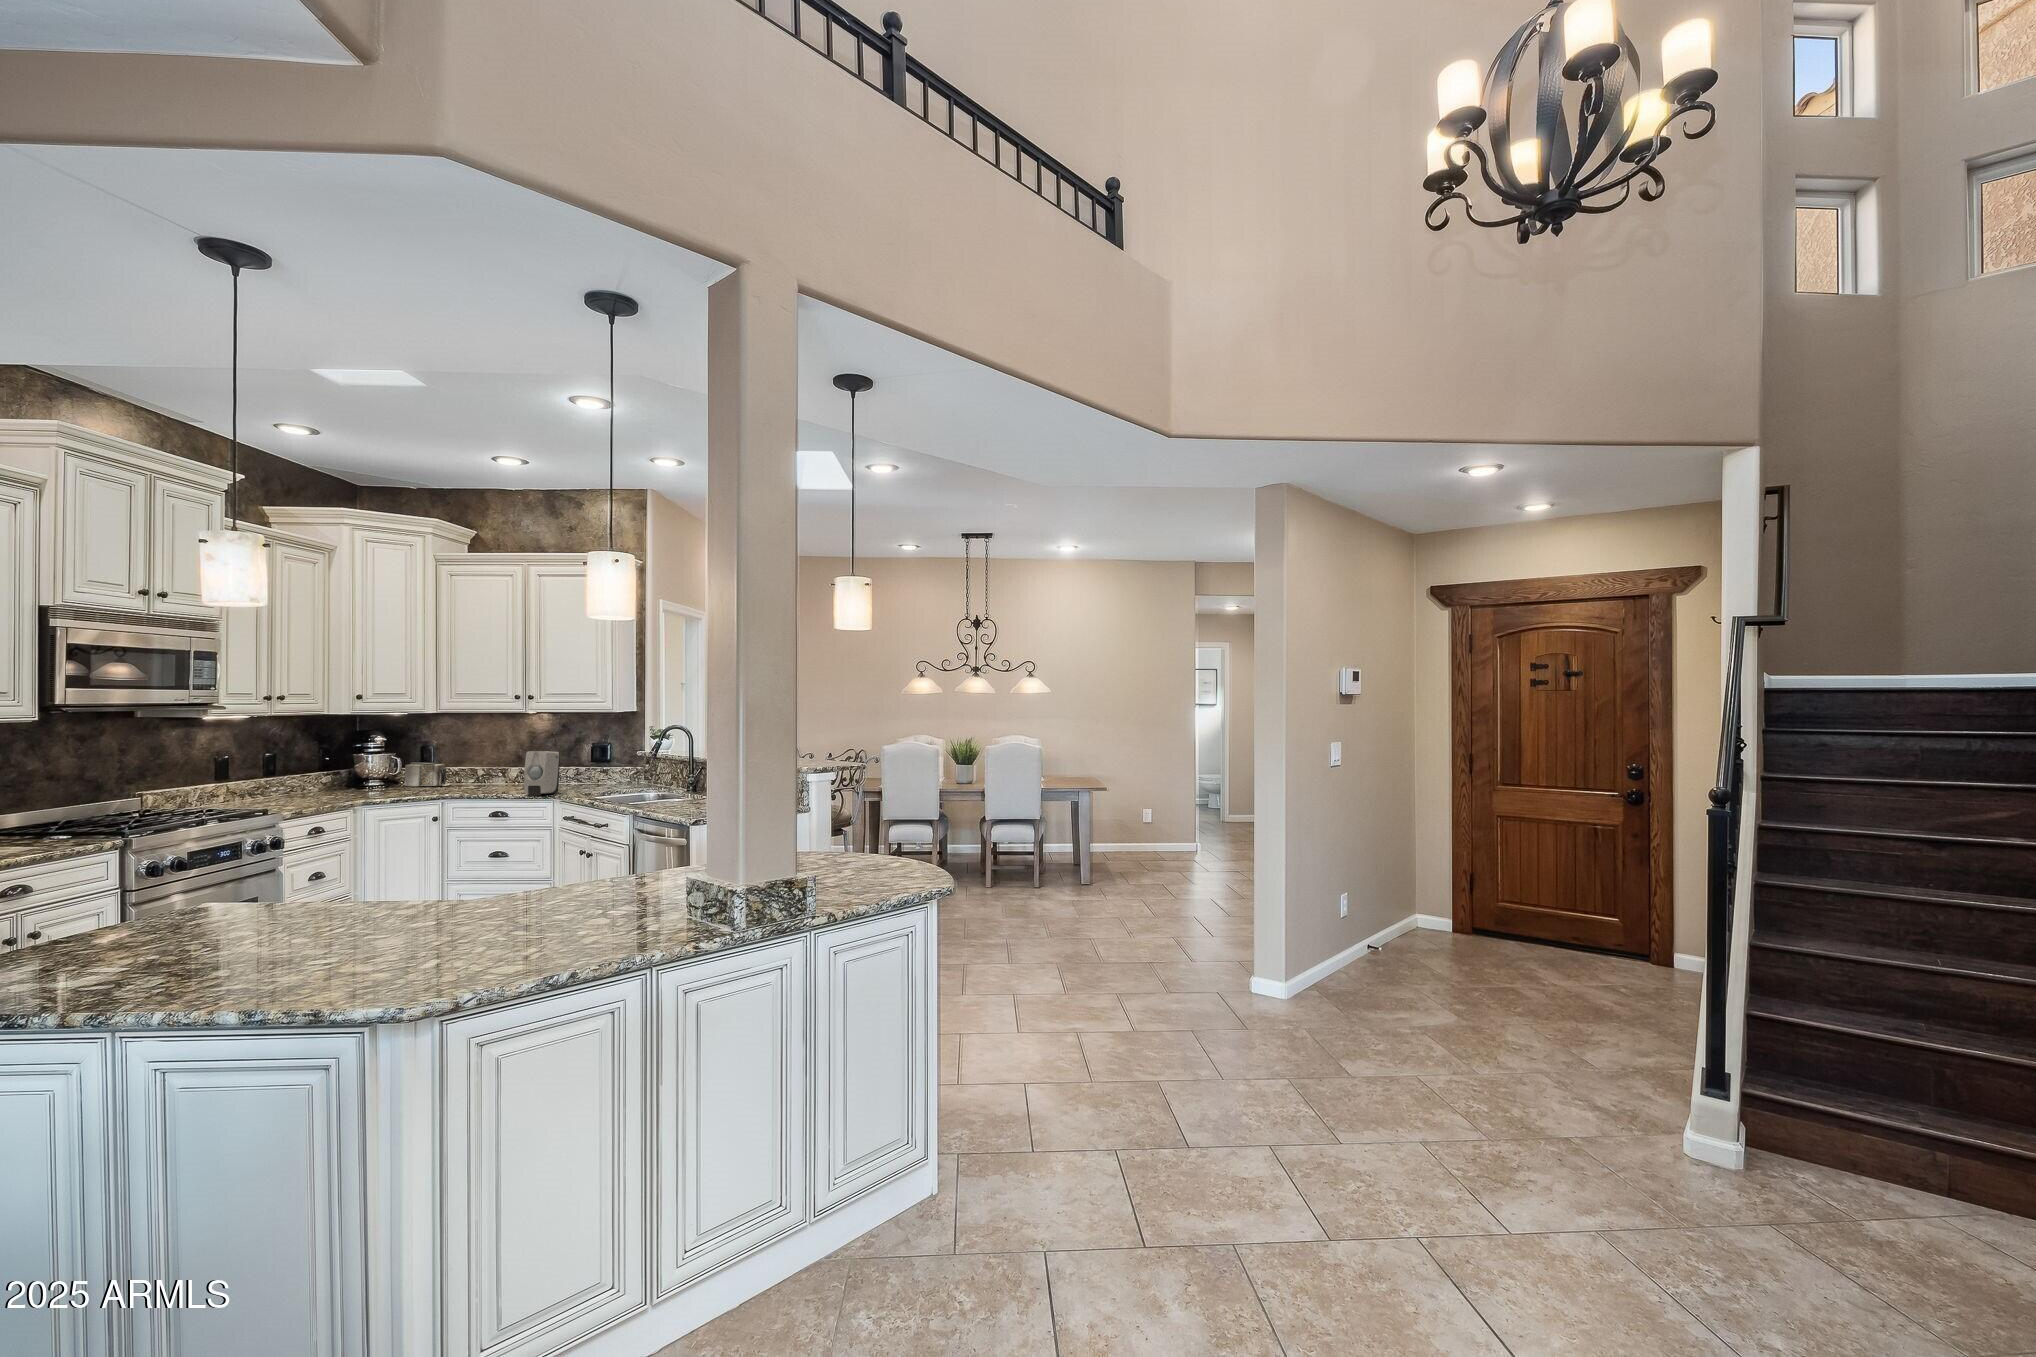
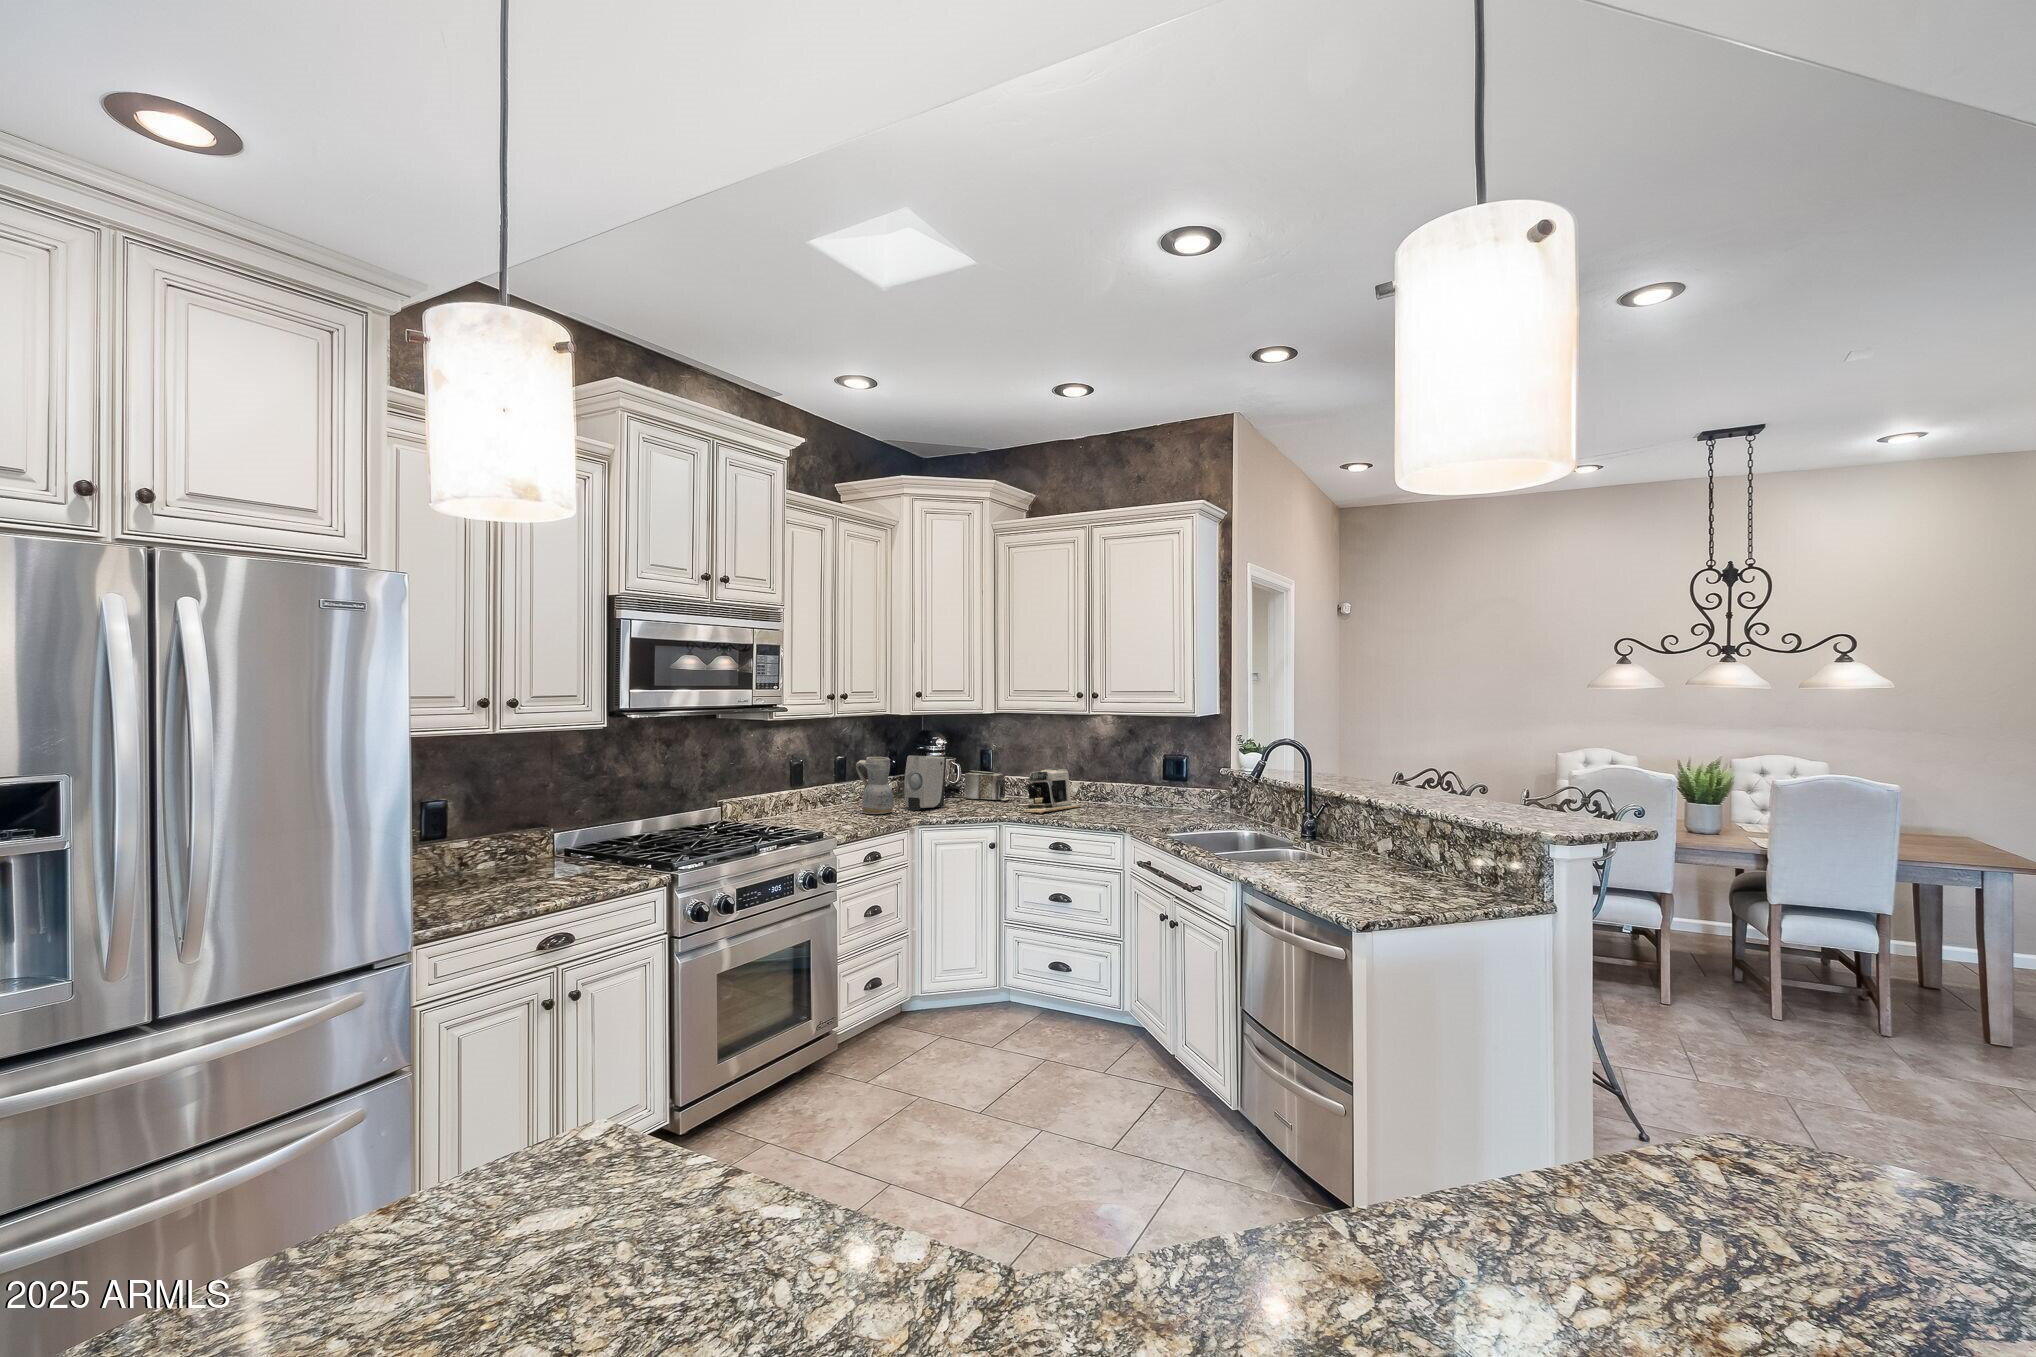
ceramic pitcher: none [293,751,333,799] -> present [856,757,893,814]
soap dispenser: present [524,751,560,796] -> present [904,755,946,810]
coffee maker: none [463,756,521,791] -> present [1024,768,1081,813]

